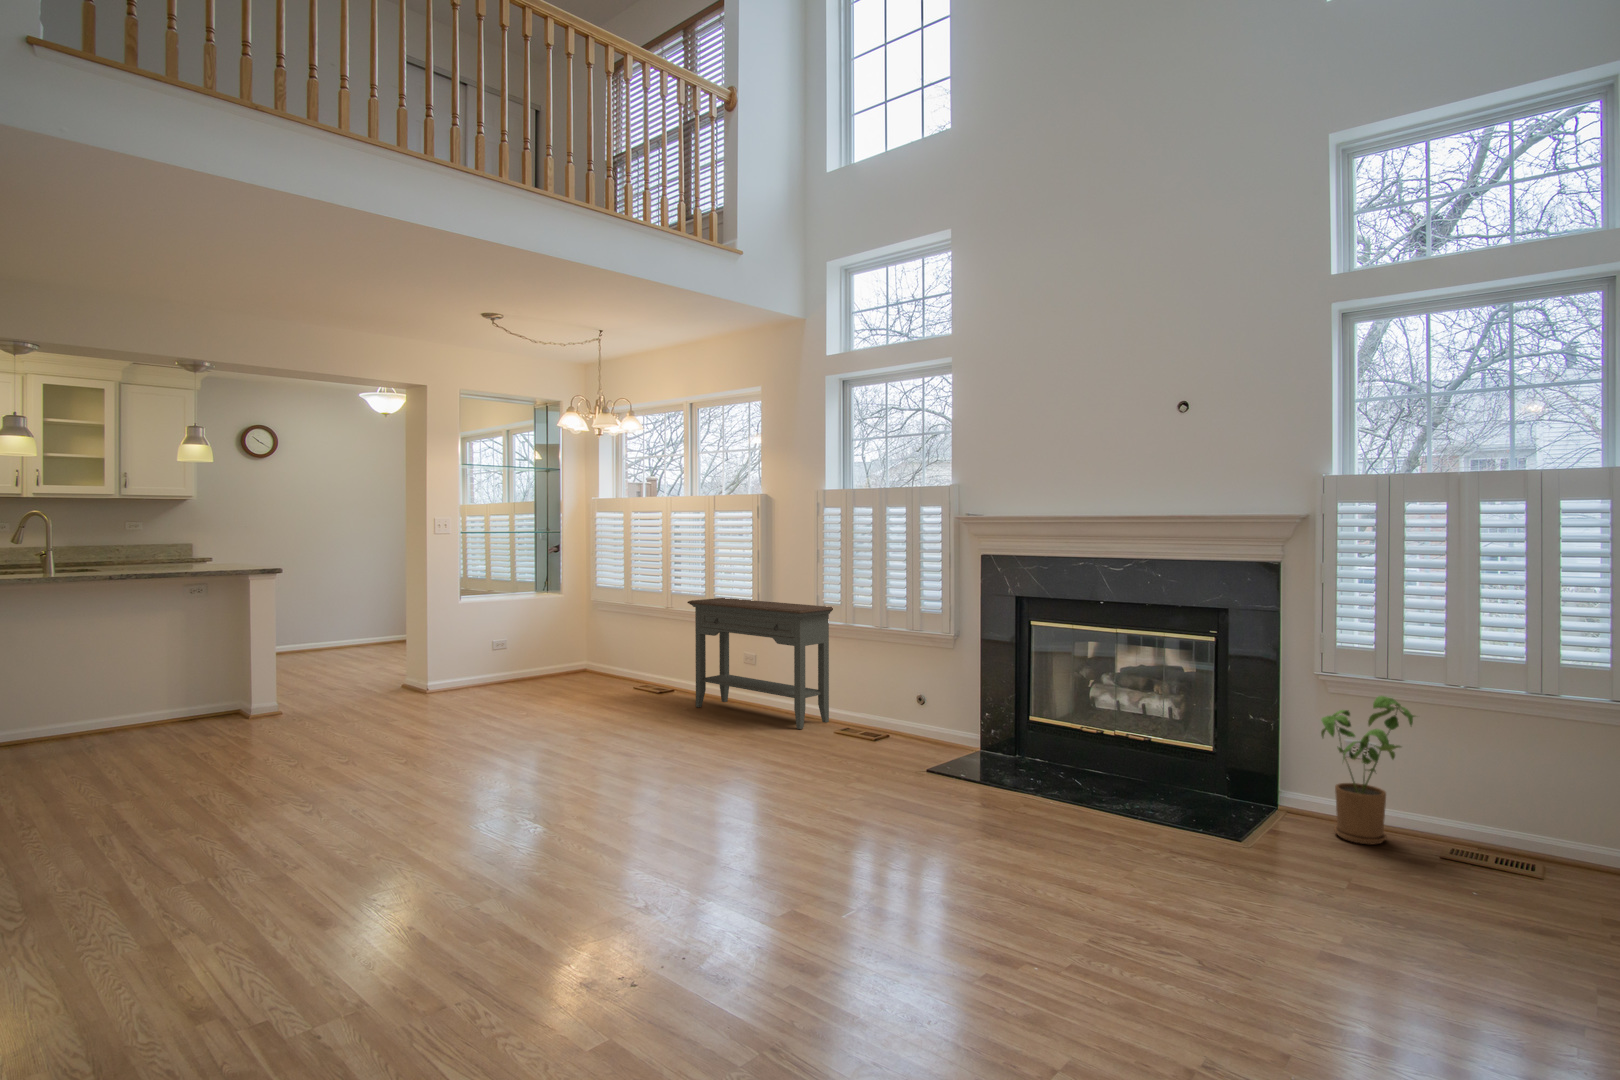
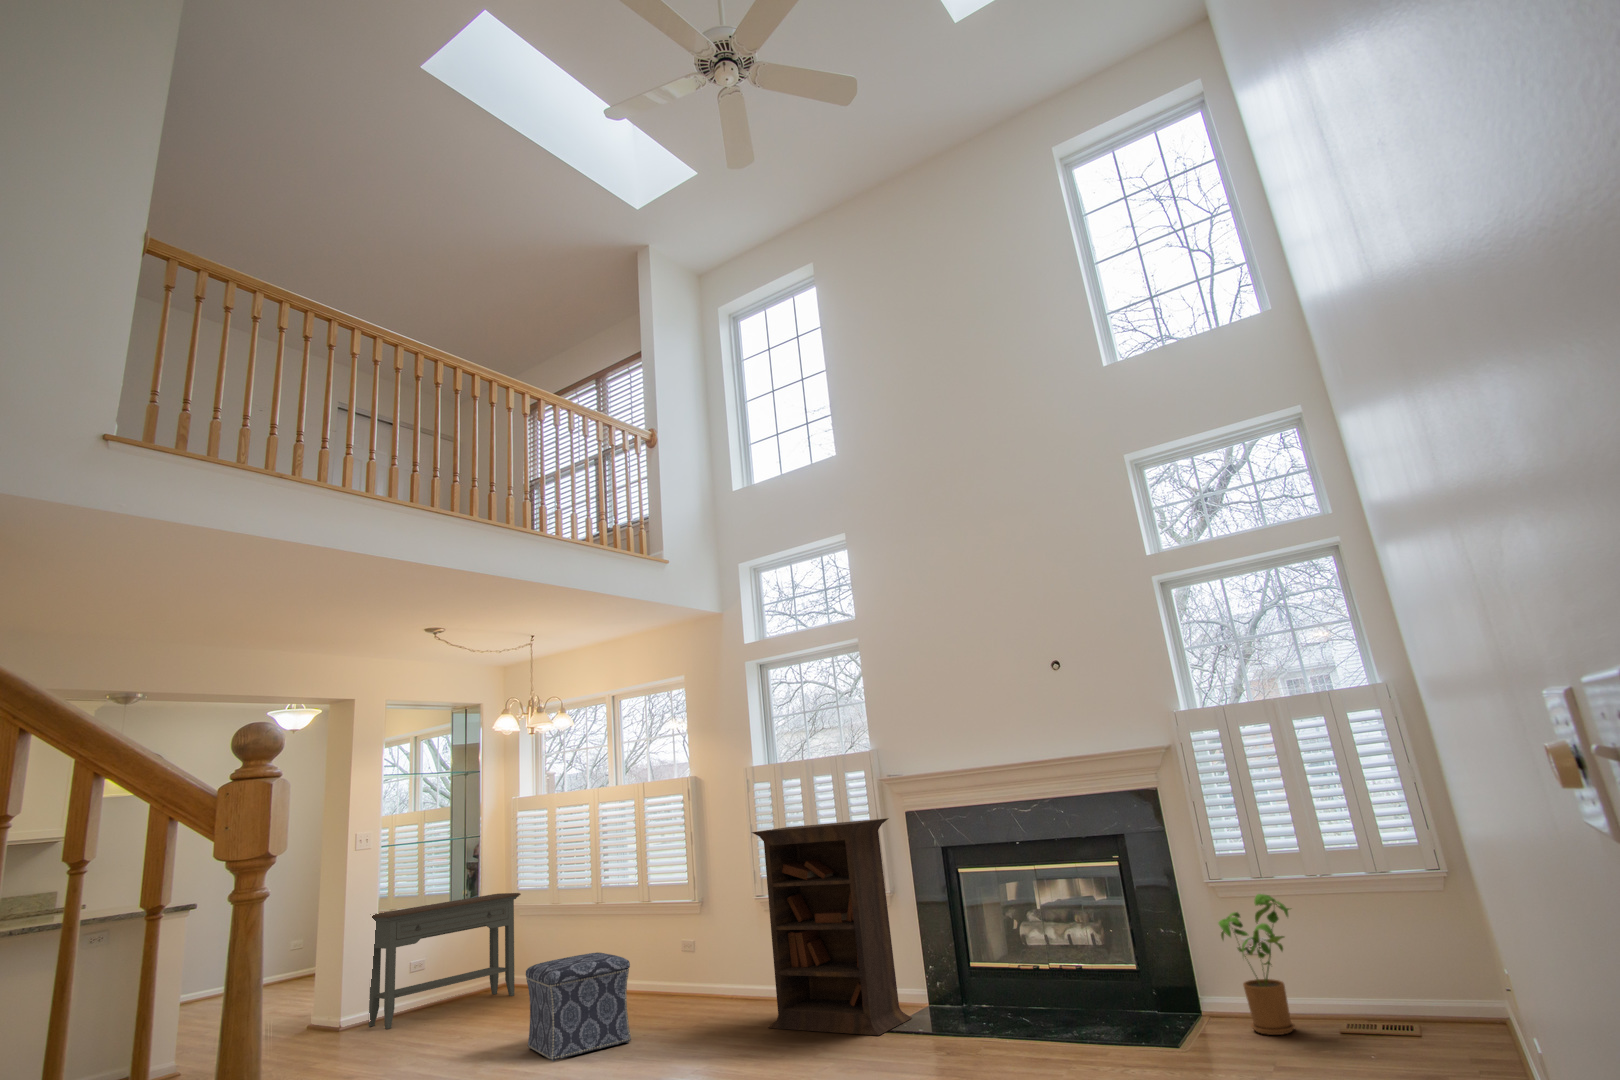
bookcase: none [811,558,961,774] -> present [752,818,912,1035]
console table: present [687,598,833,729] -> present [369,893,521,1029]
ottoman: none [582,656,680,751] -> present [526,953,631,1061]

